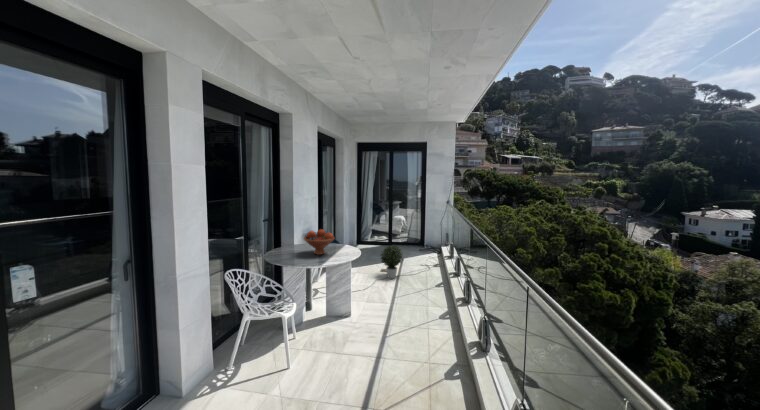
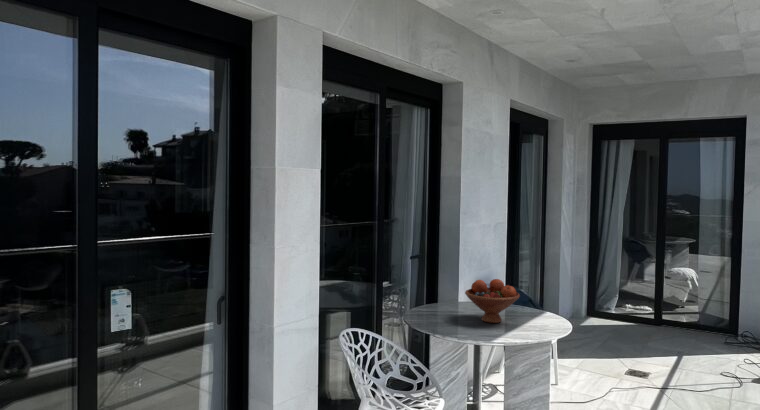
potted plant: present [381,246,403,279] -> none [624,324,677,393]

